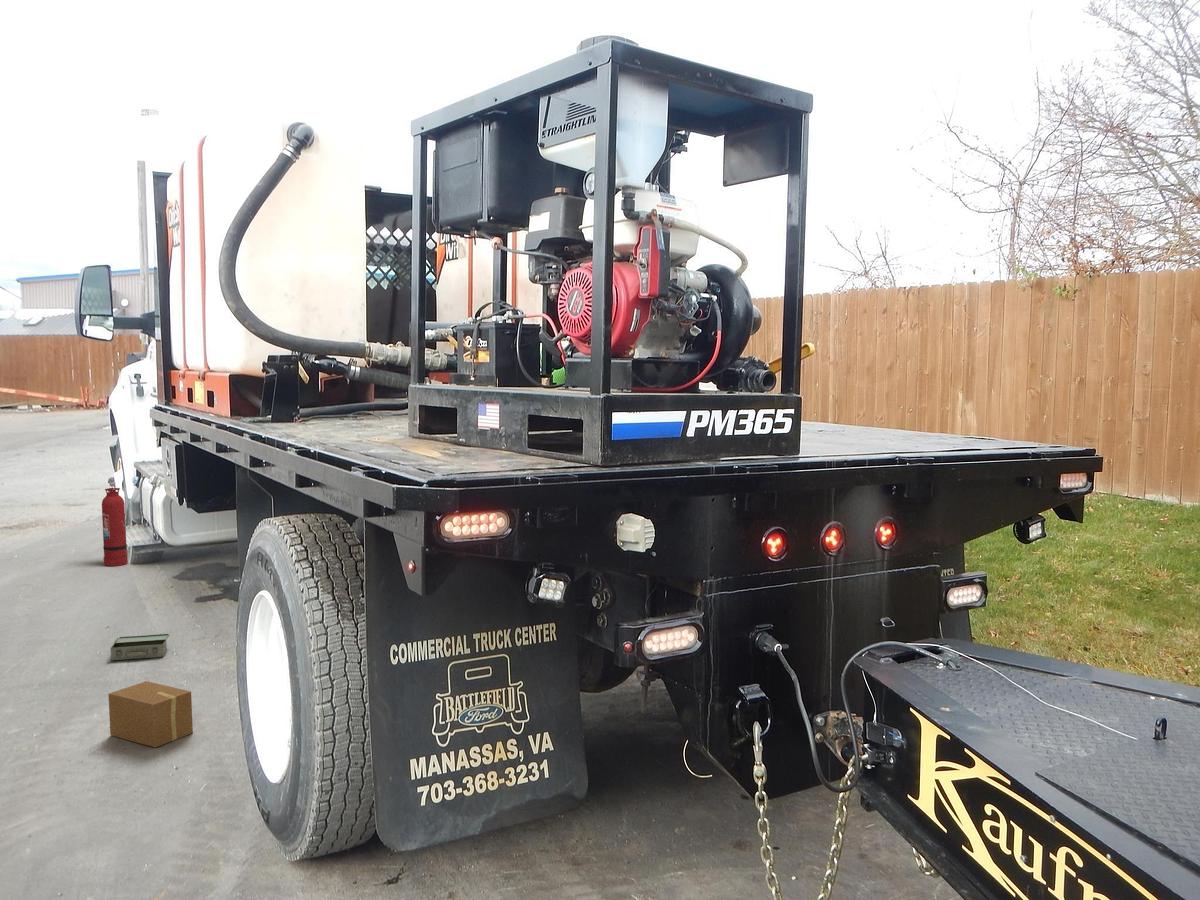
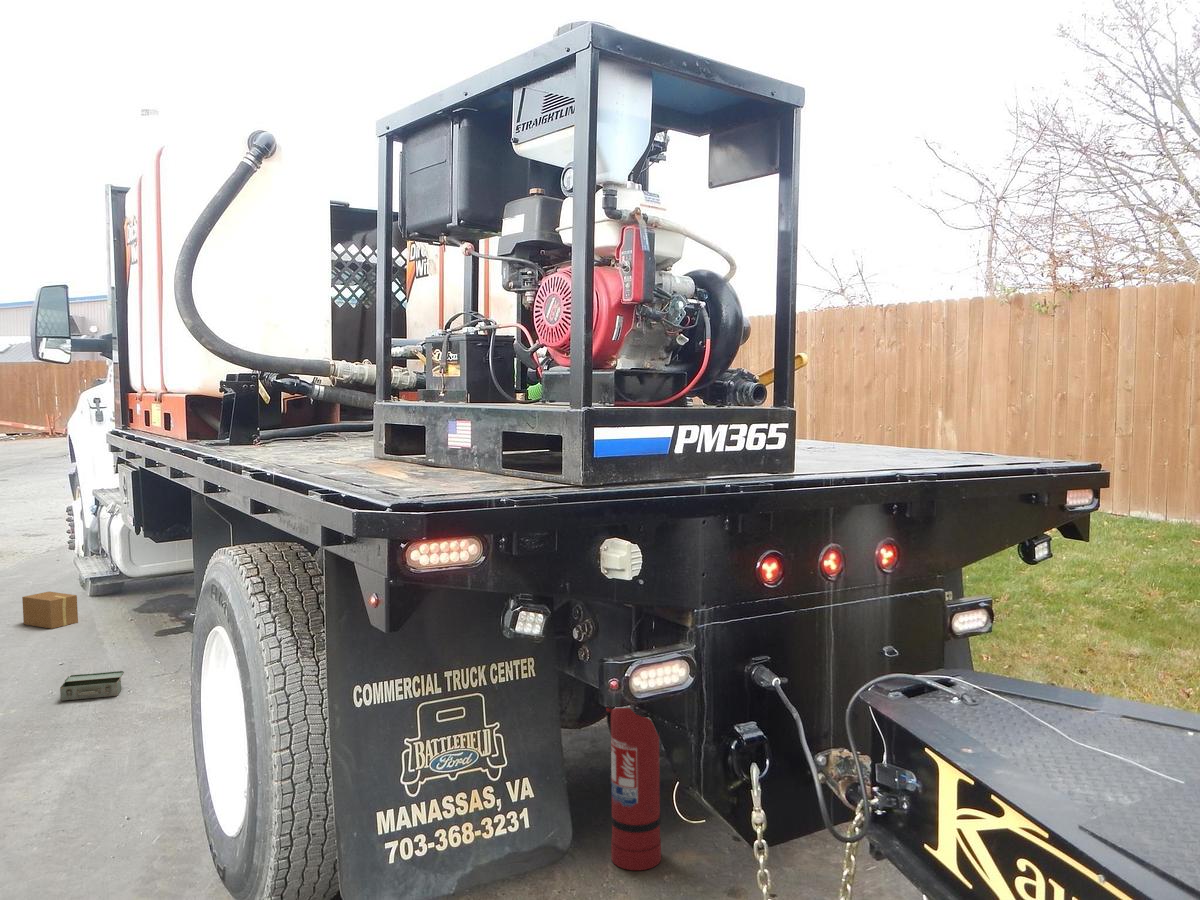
fire extinguisher: present [102,488,128,566] -> present [606,708,661,870]
cardboard box: present [108,681,193,748] -> present [22,592,78,629]

